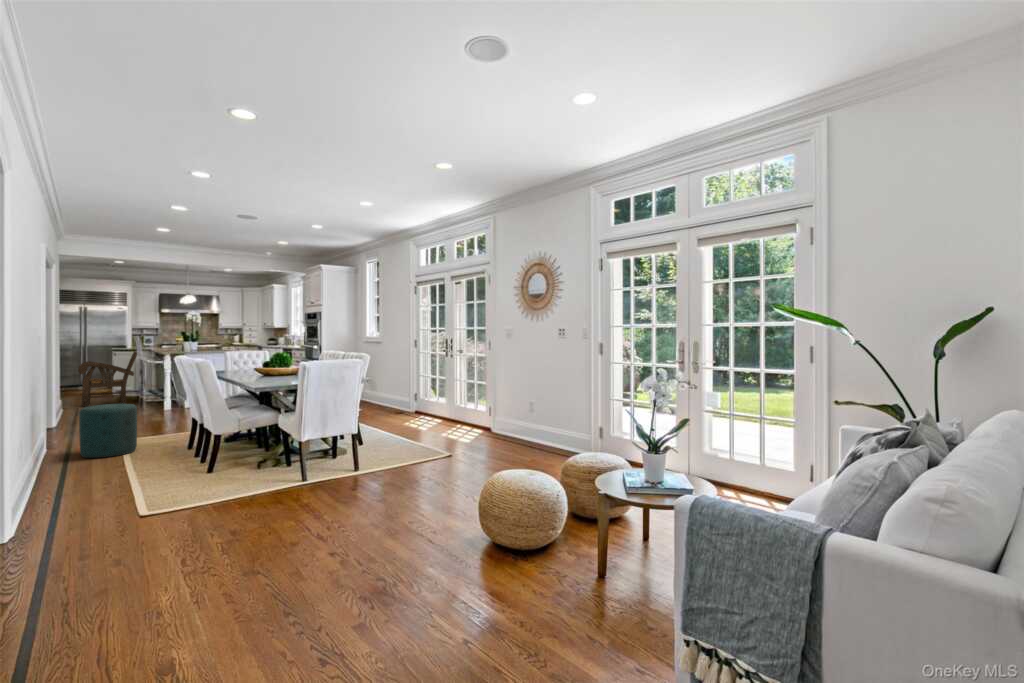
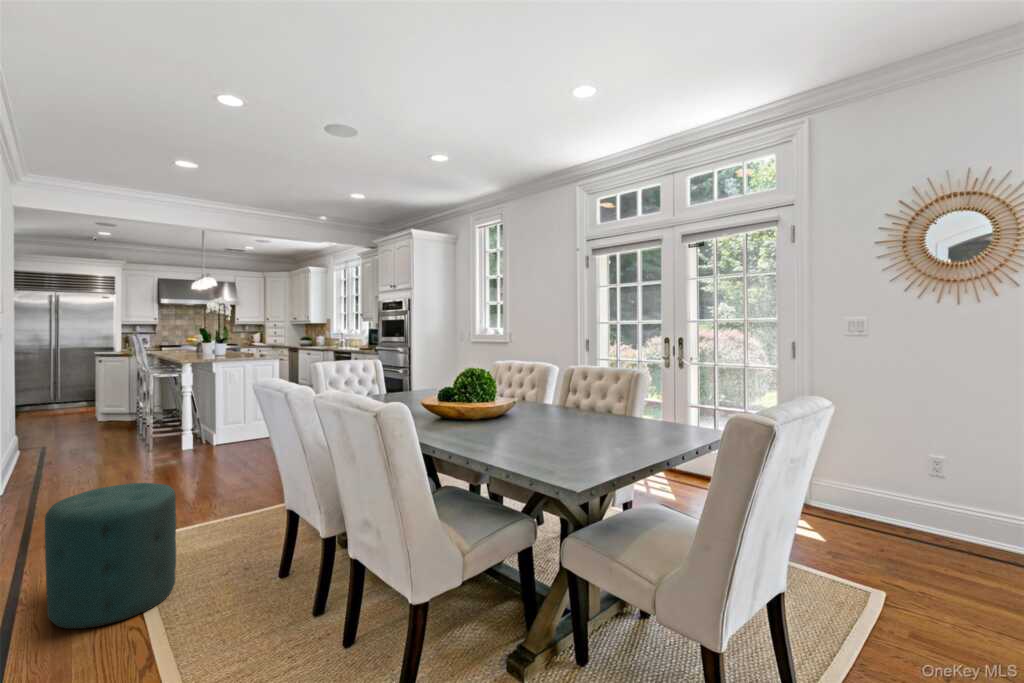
armchair: present [78,351,137,407] -> none [45,357,137,445]

